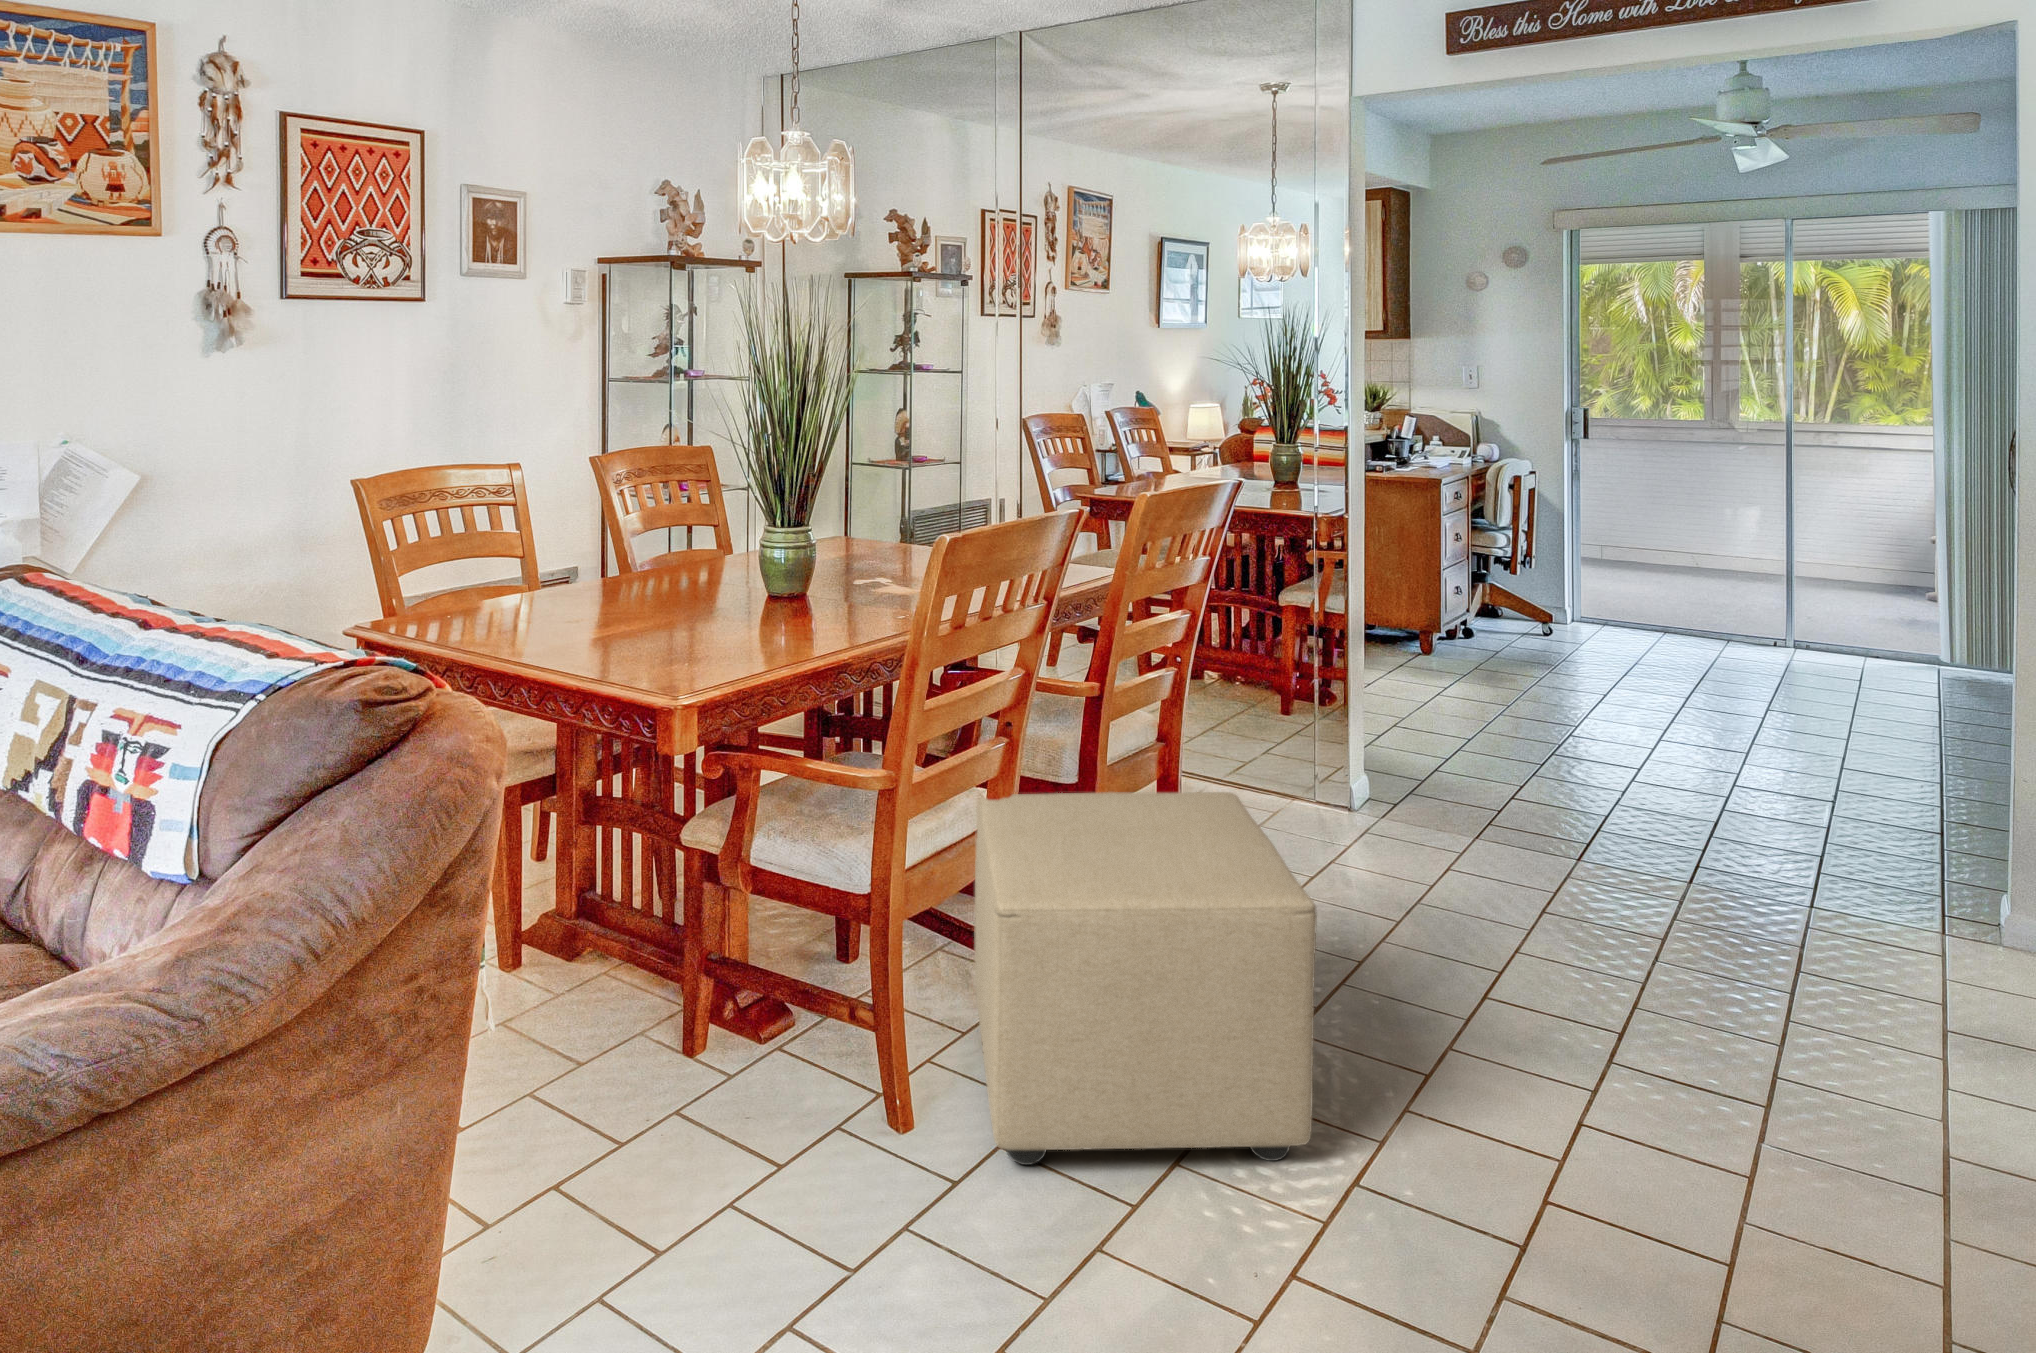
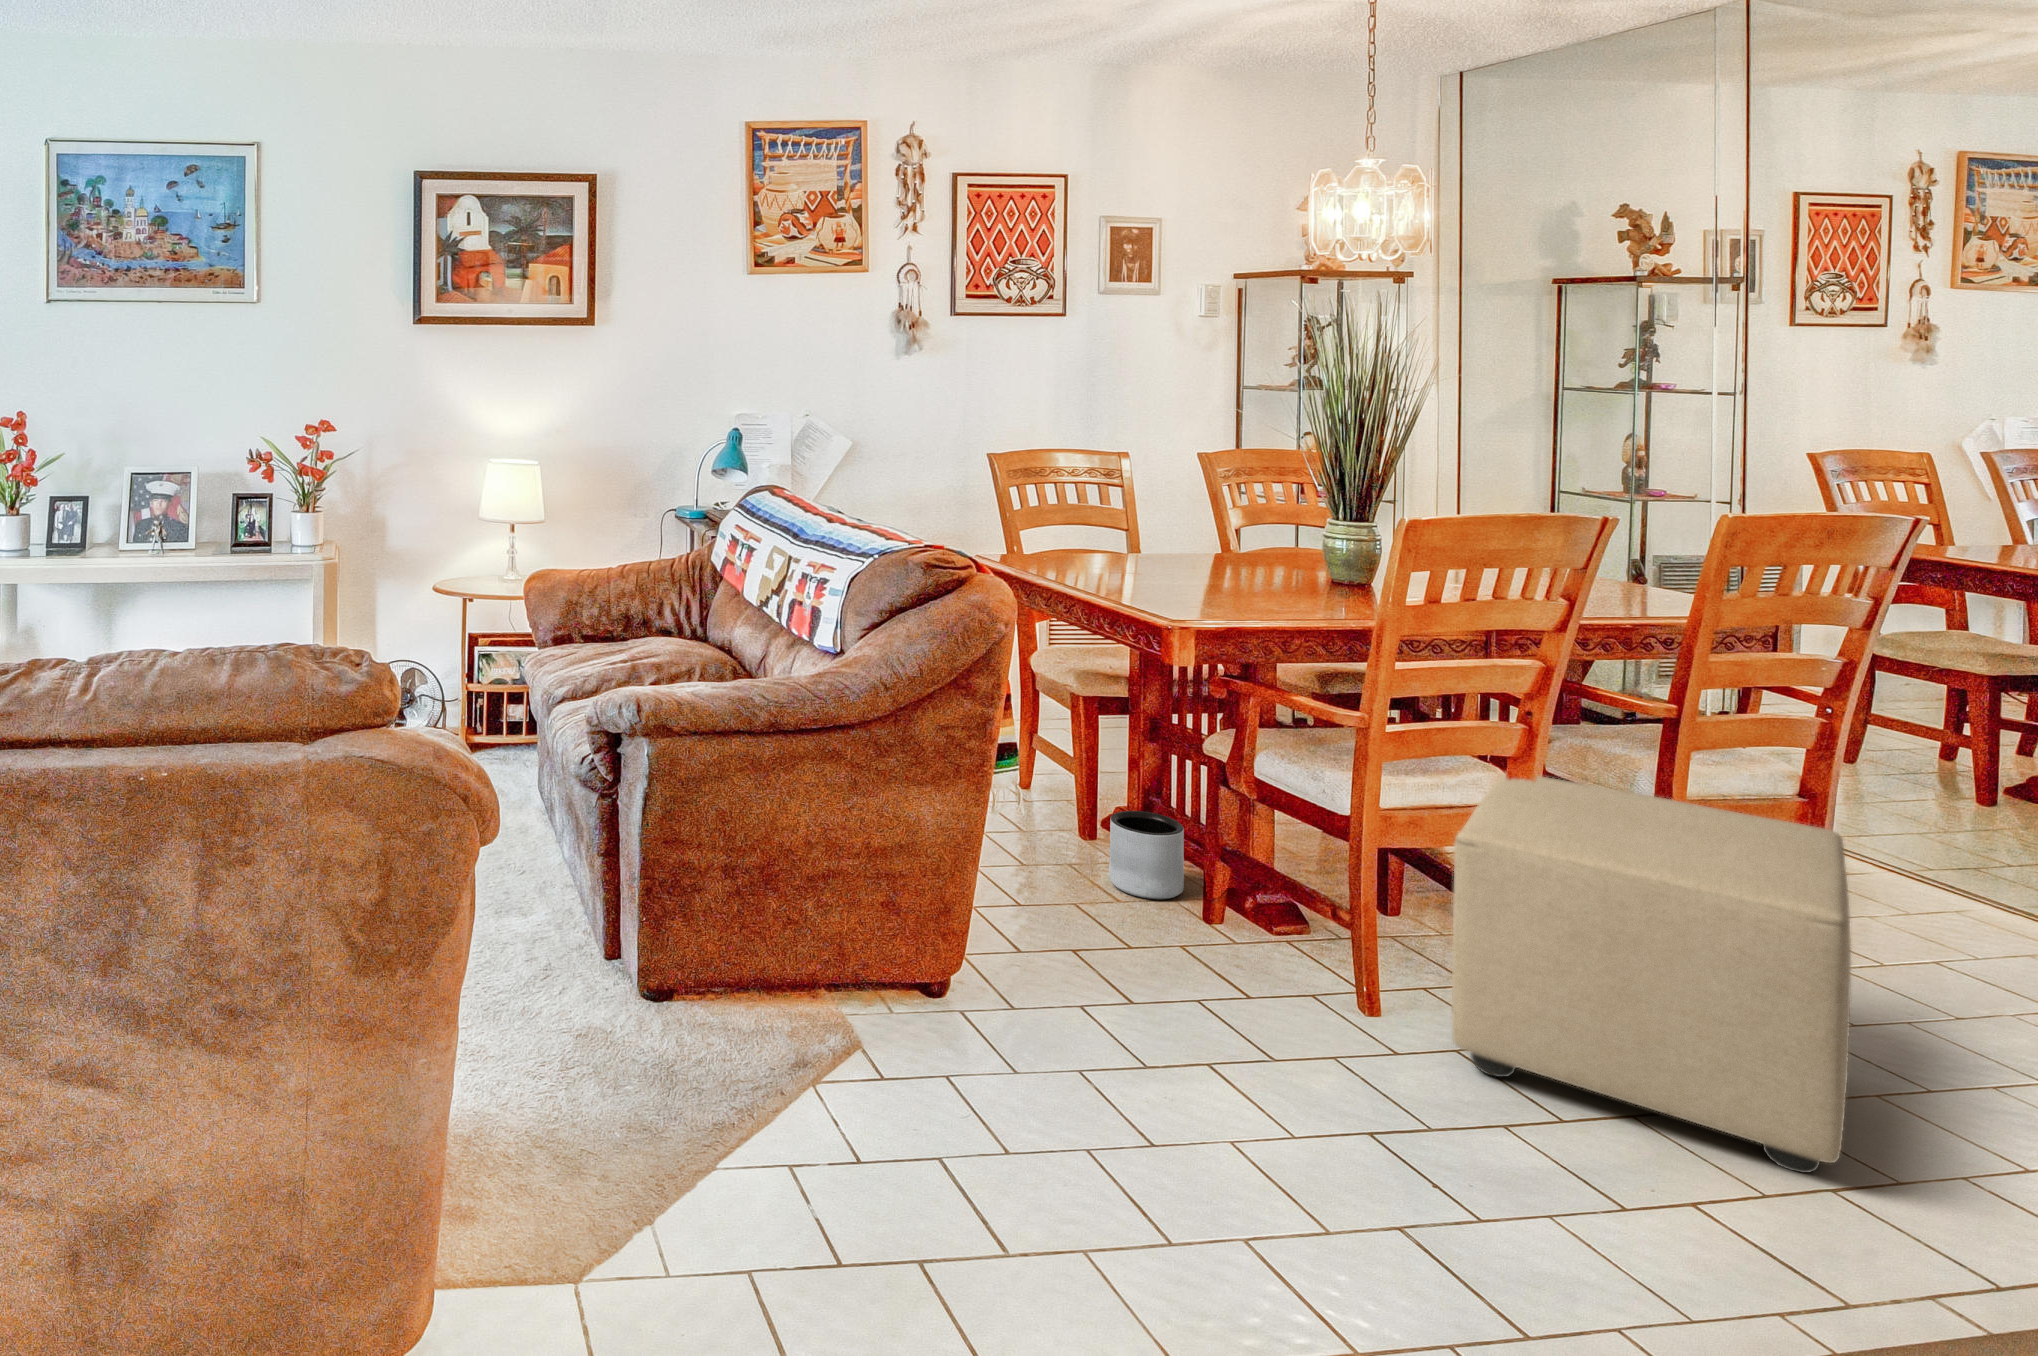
planter: none [563,929,652,1049] -> present [1109,811,1184,899]

